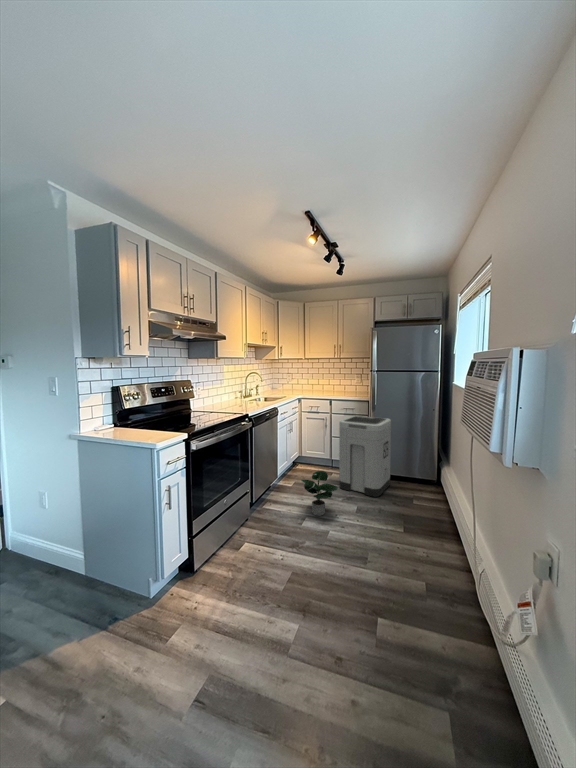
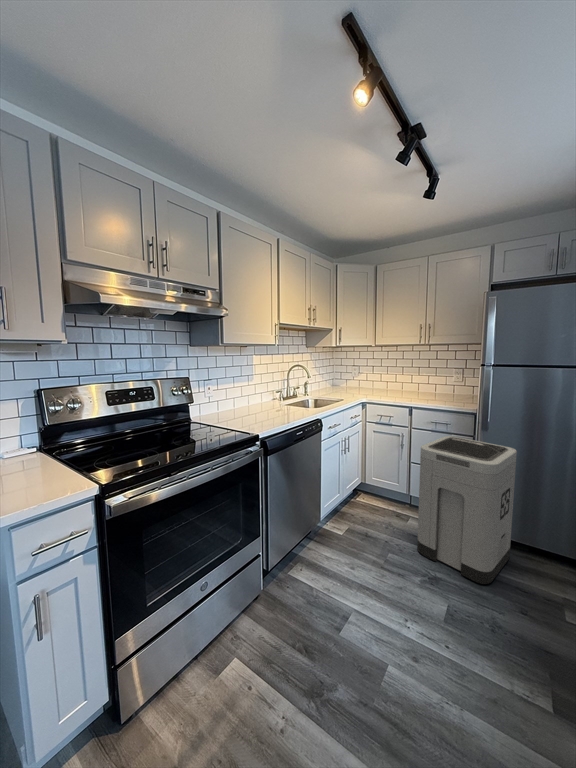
potted plant: present [301,471,339,516] -> none [345,532,411,614]

